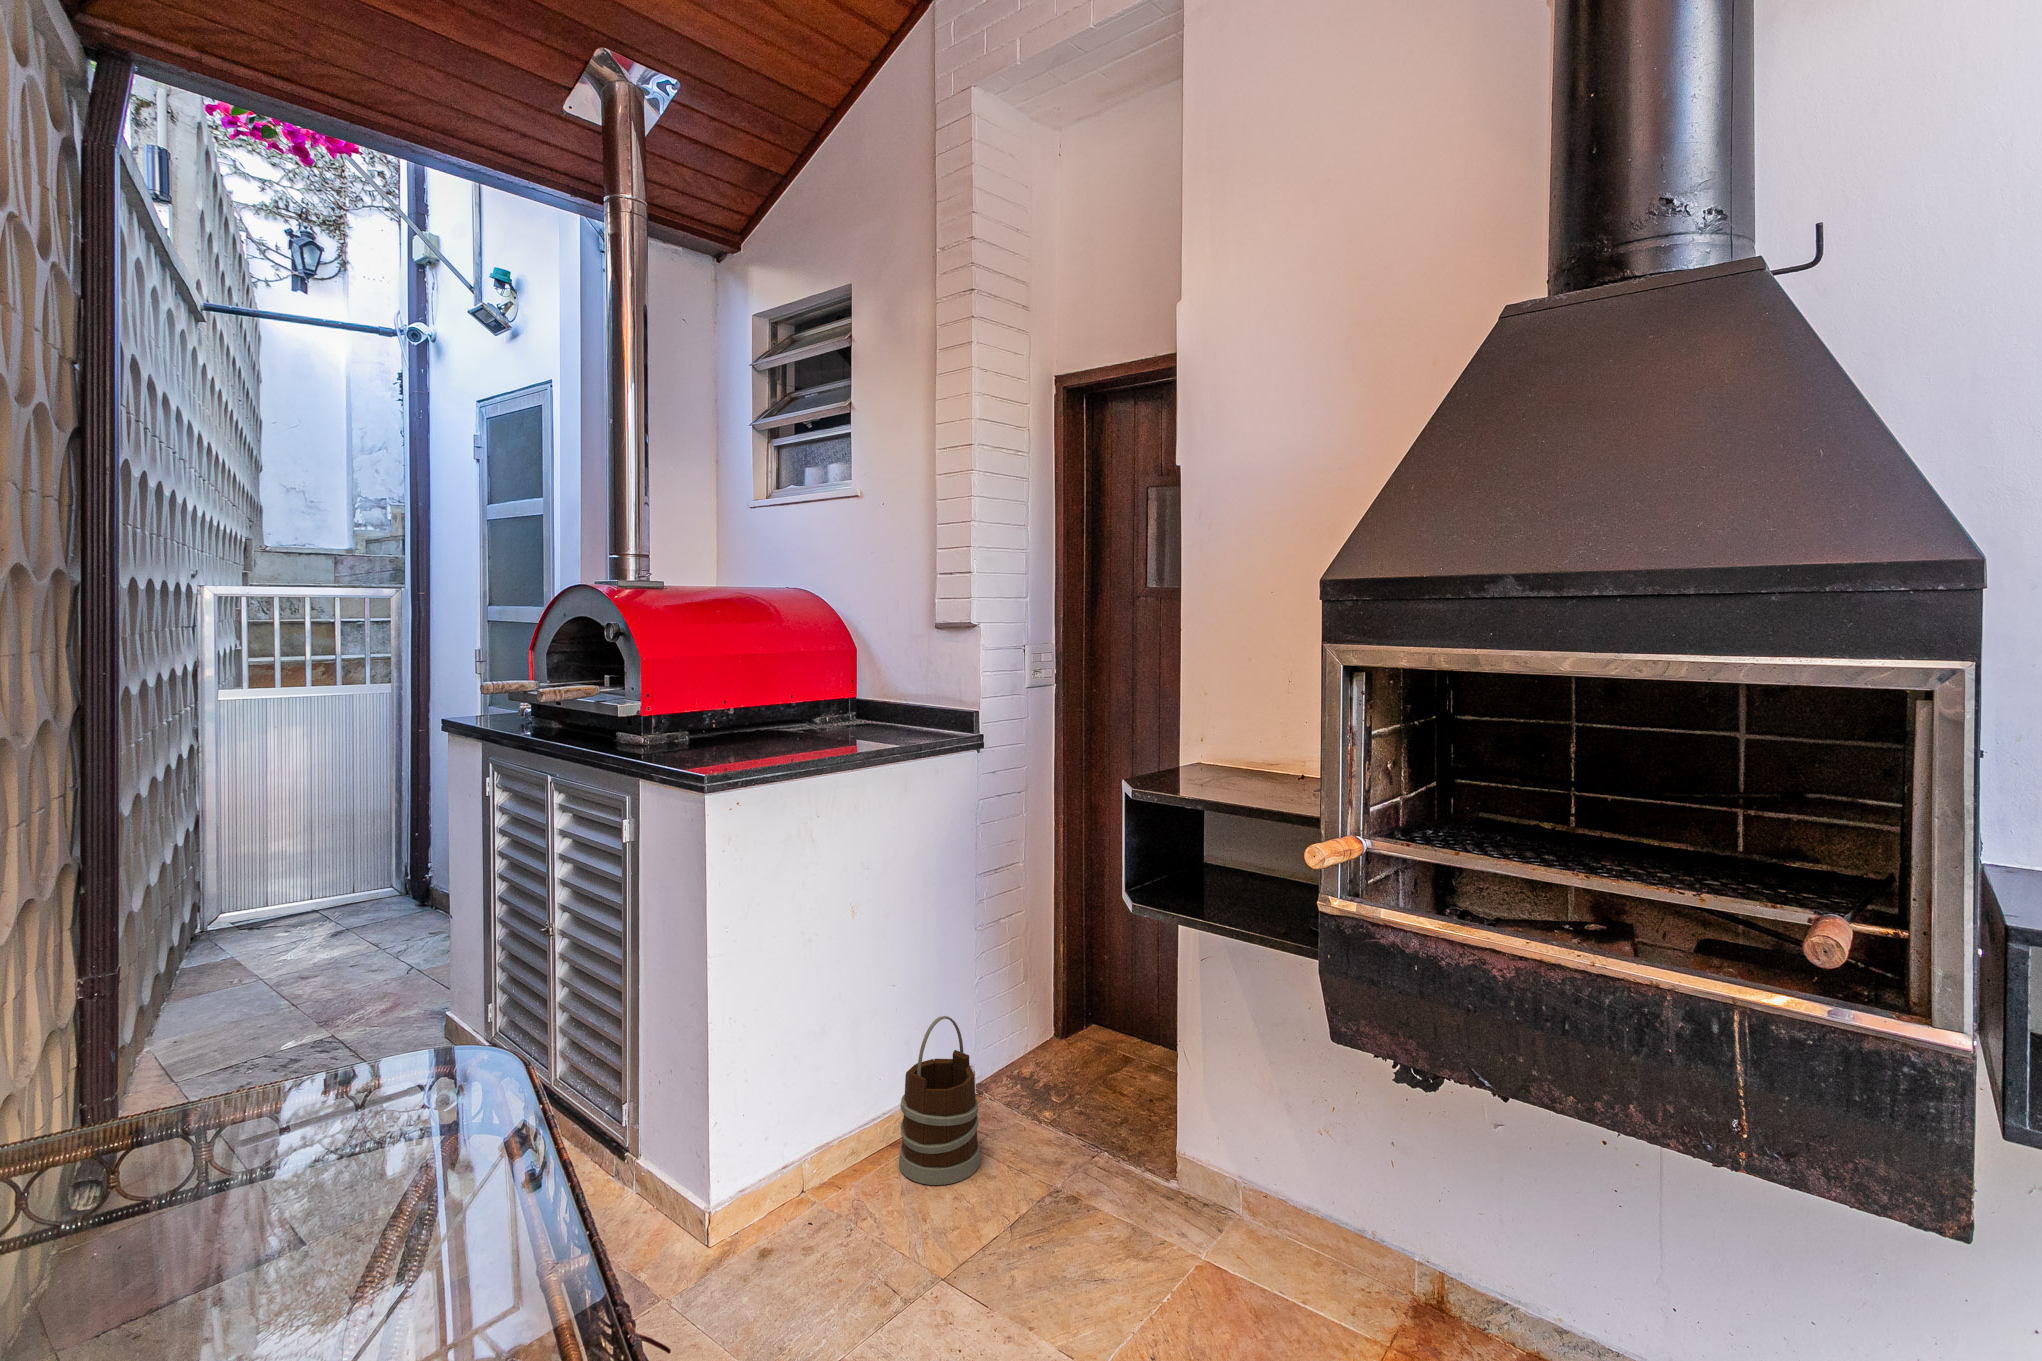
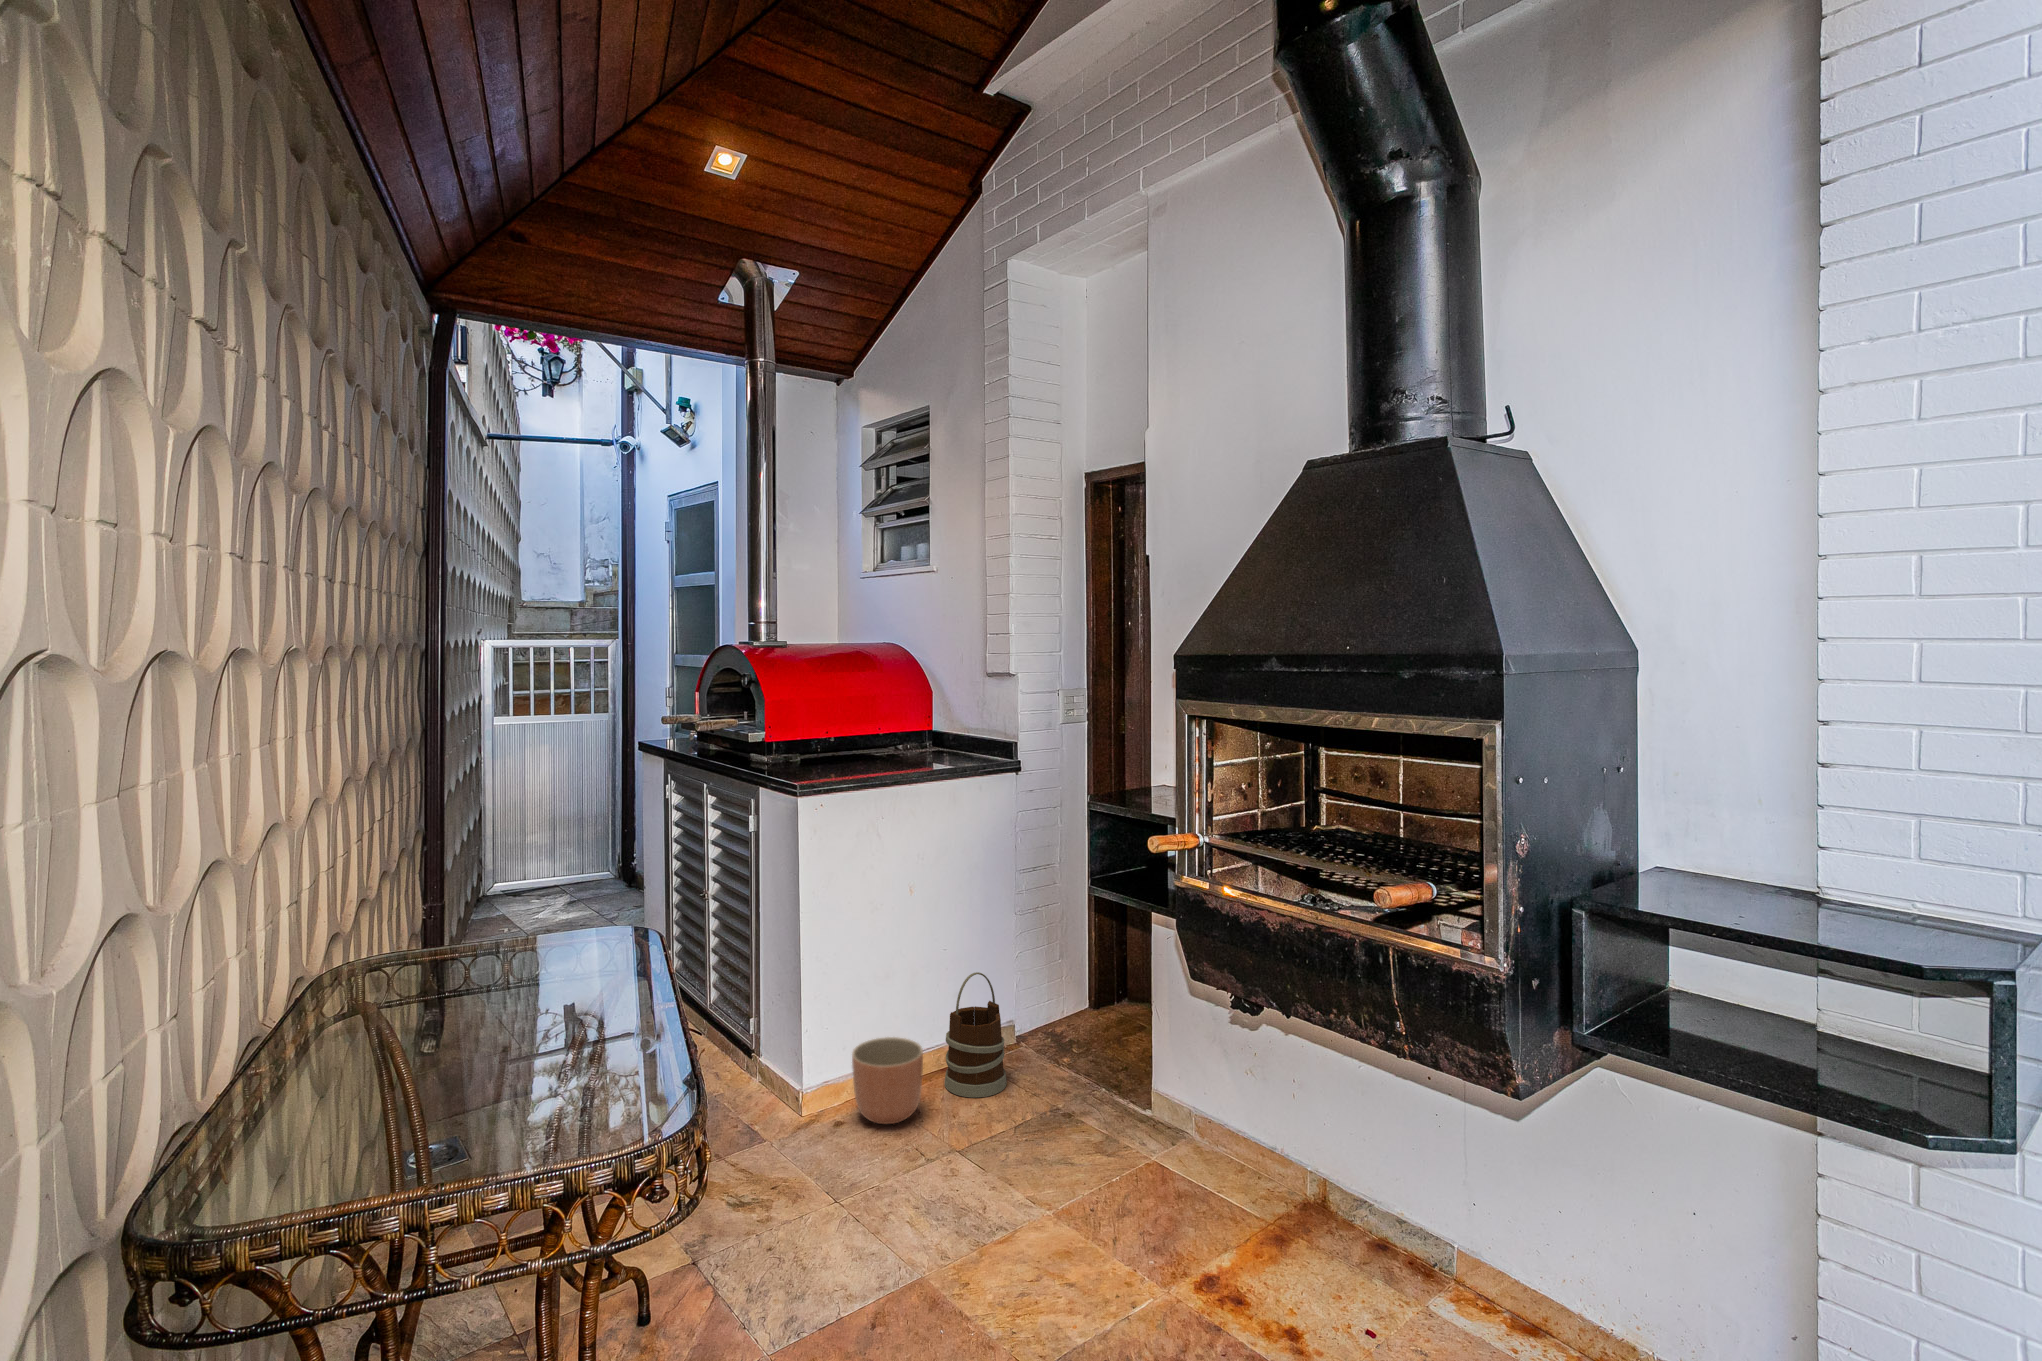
planter: none [783,1117,883,1247] -> present [852,1037,923,1124]

